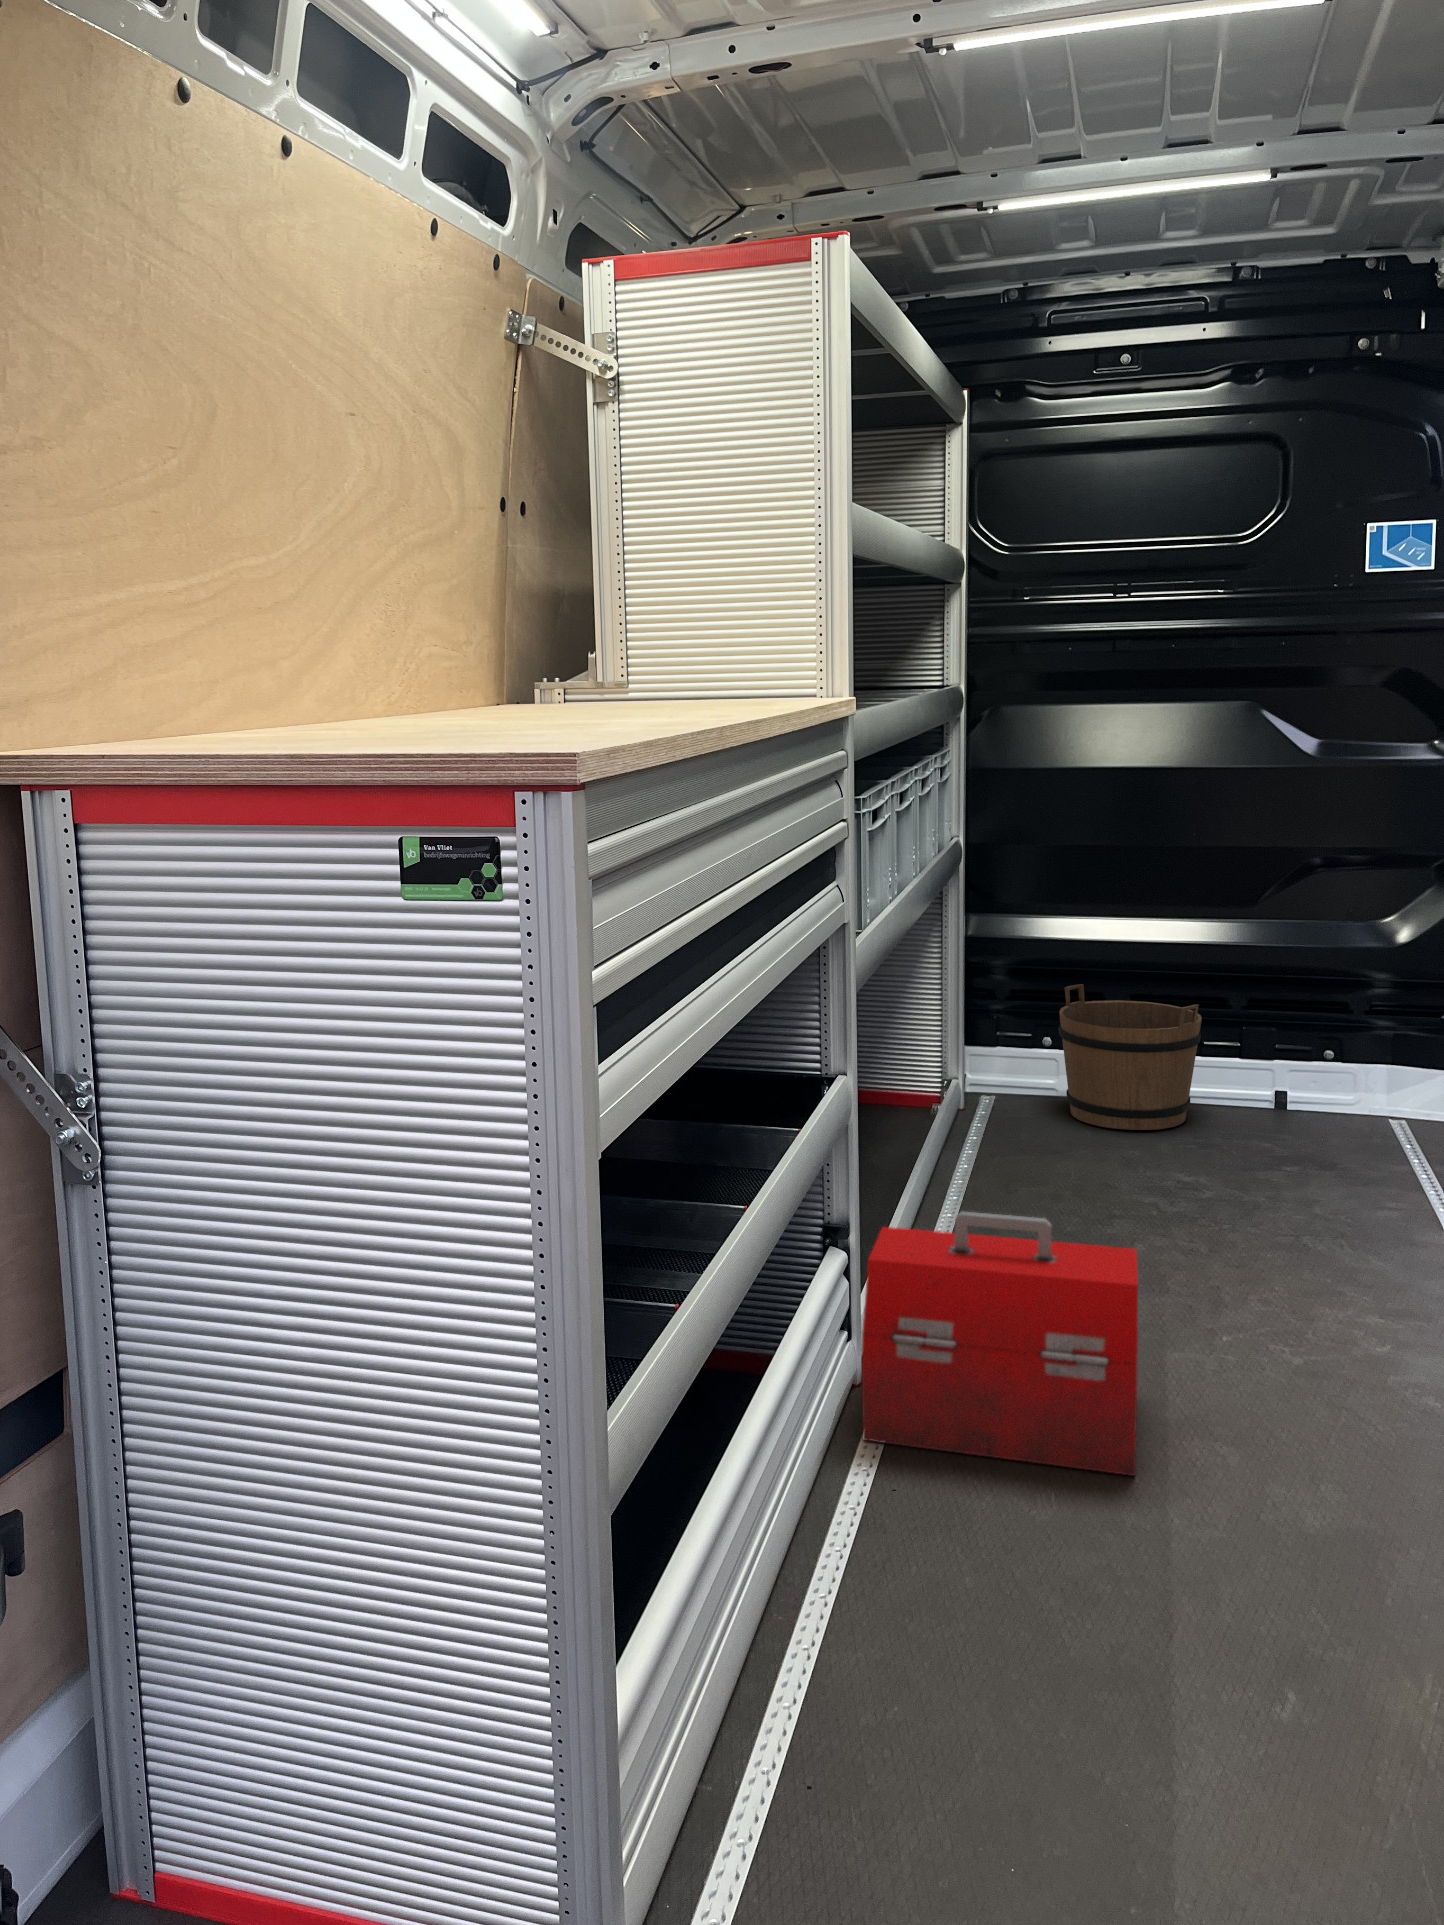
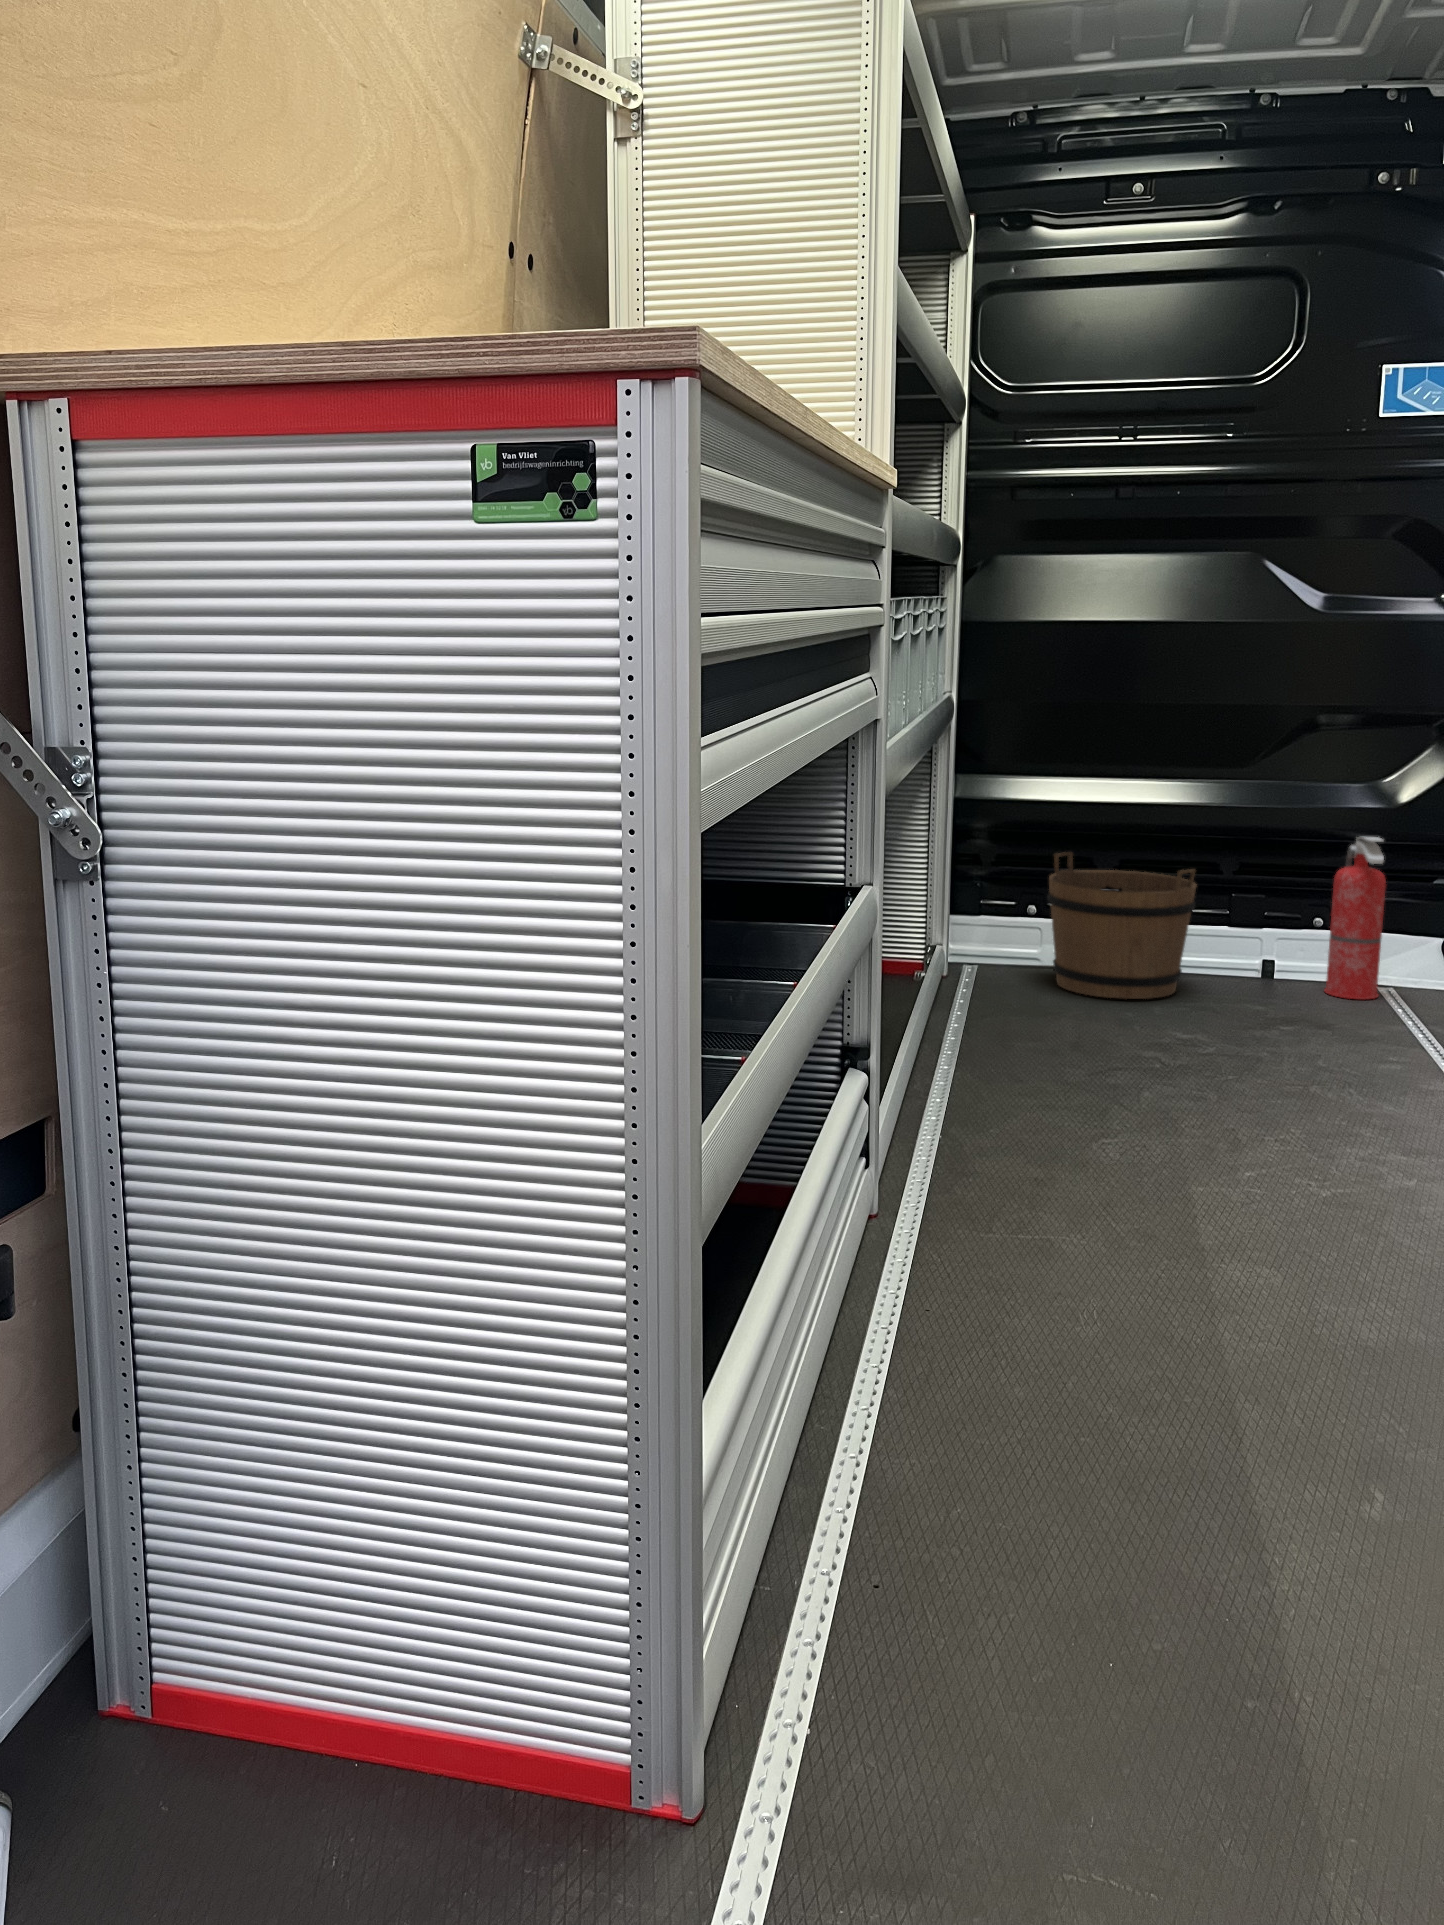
fire extinguisher: none [1332,970,1387,1127] -> present [1324,837,1386,1000]
toolbox: present [862,1212,1138,1476] -> none [883,1029,1185,1300]

